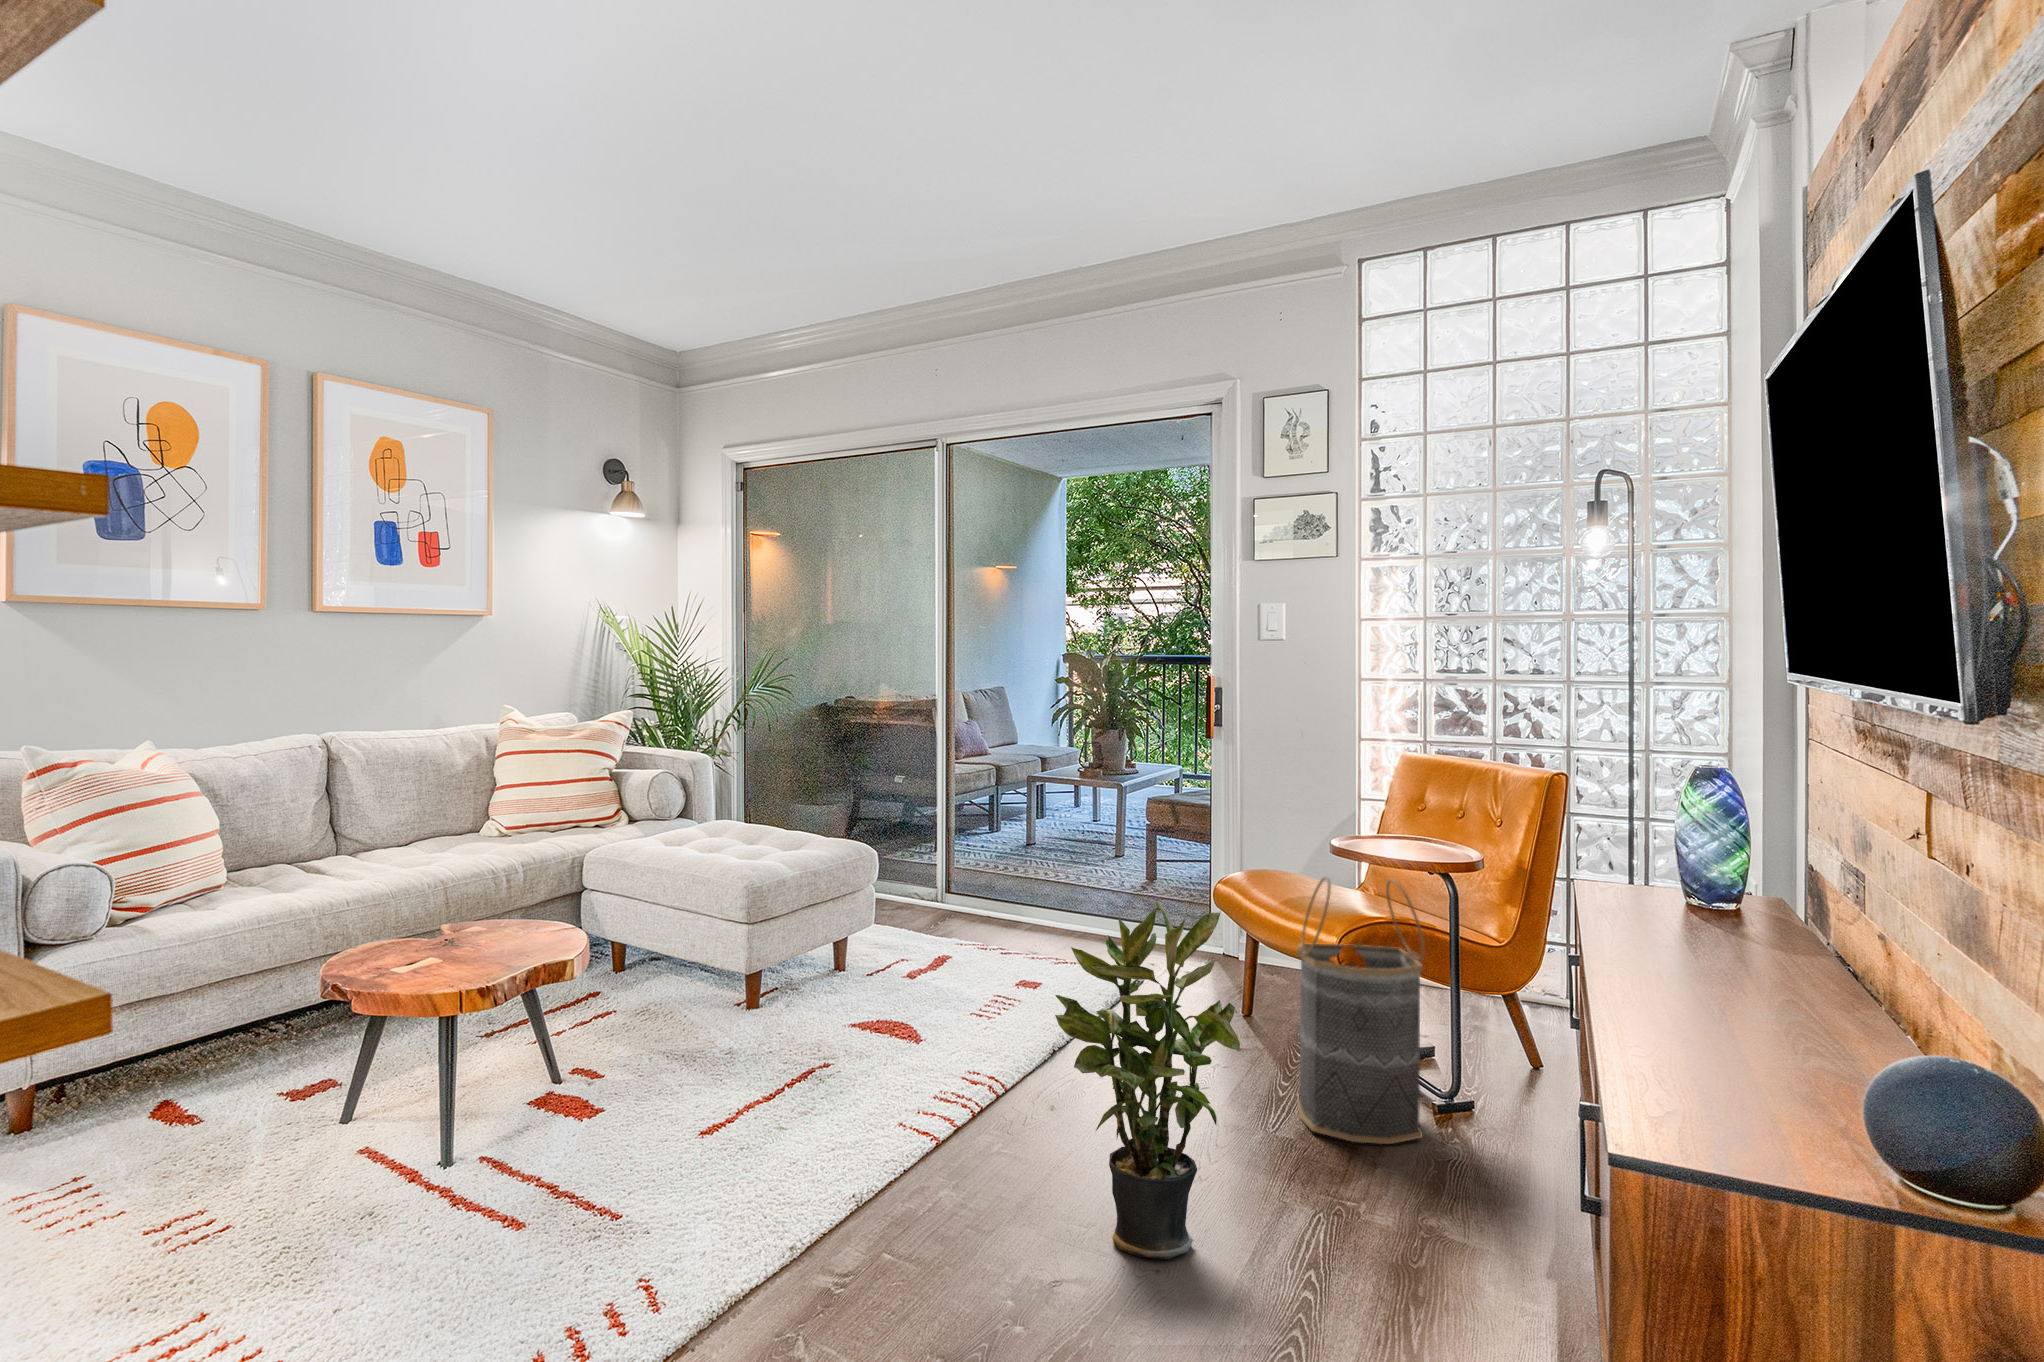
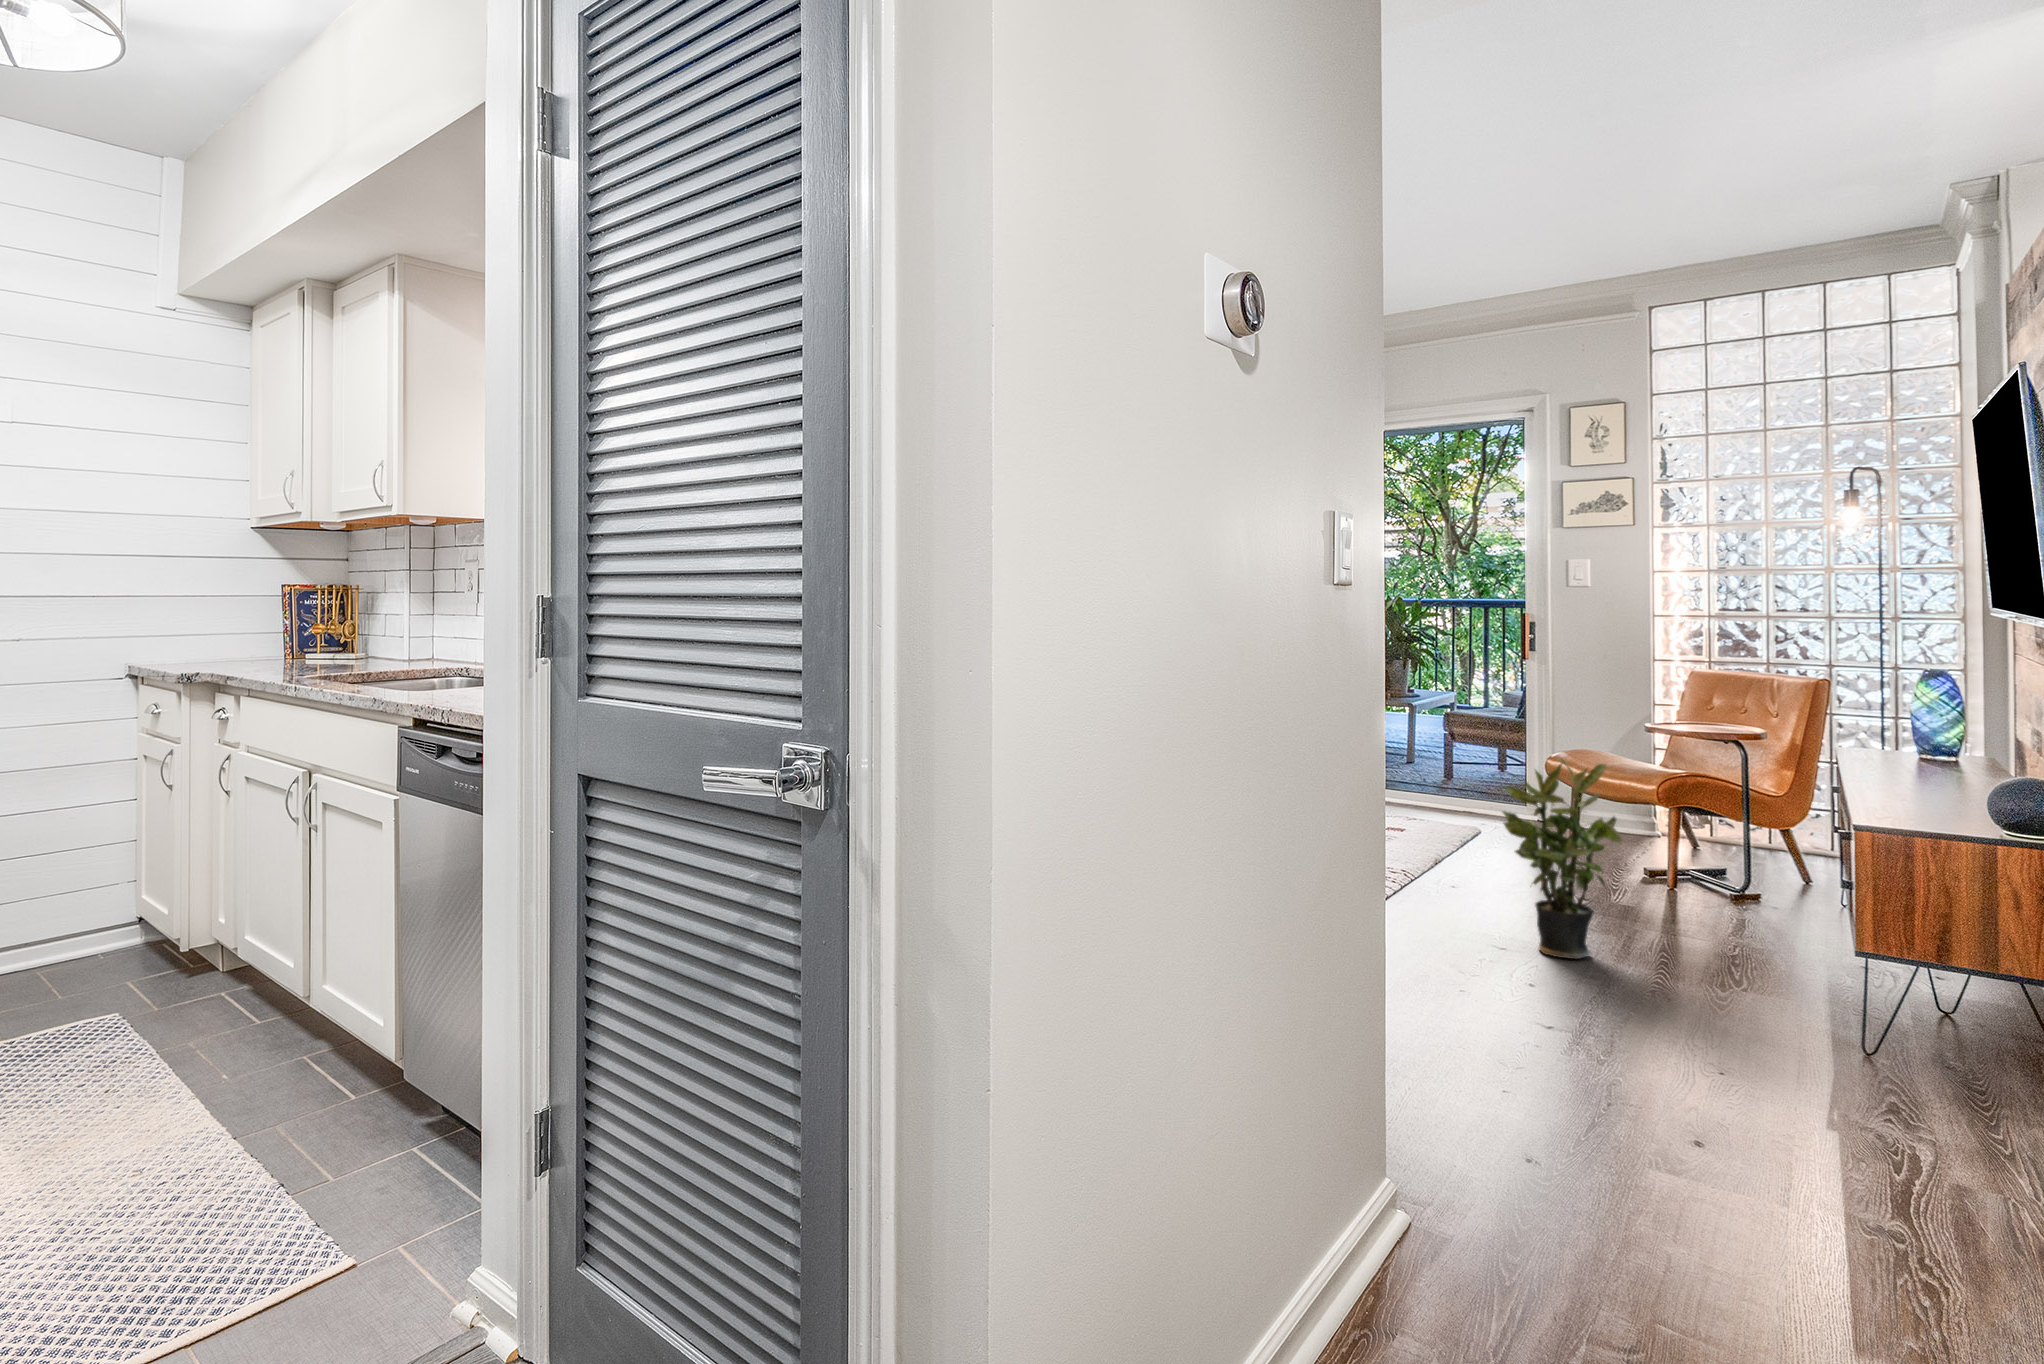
basket: present [1297,877,1425,1144] -> none [1631,750,1728,917]

